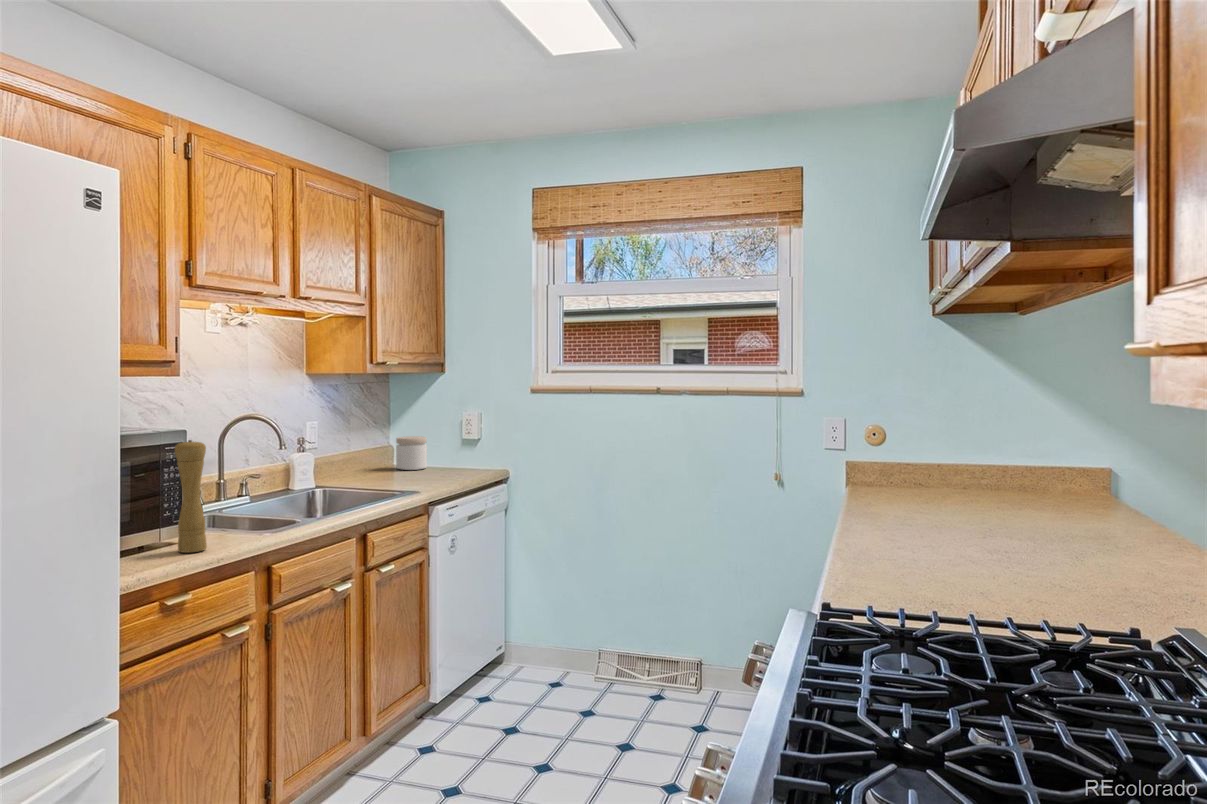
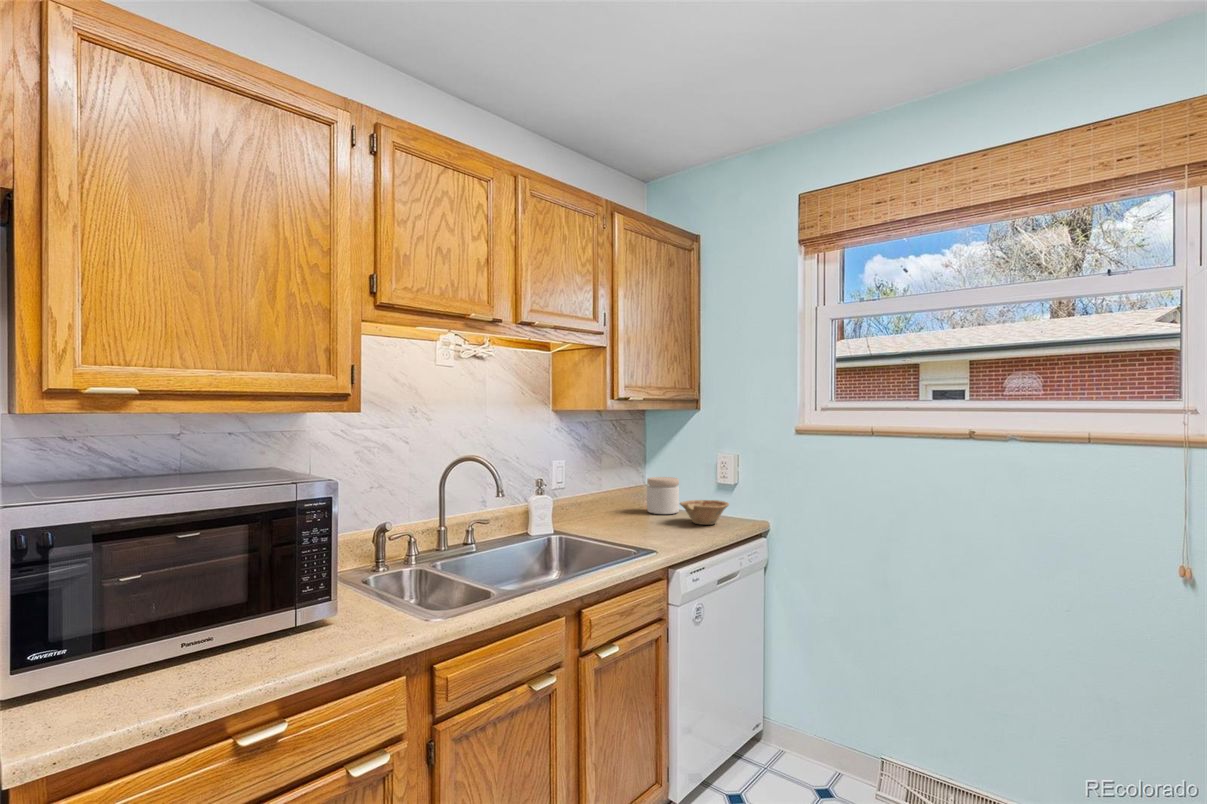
pepper mill: present [175,440,207,553] -> none [303,496,343,651]
dish: none [430,454,474,475] -> present [680,500,729,525]

